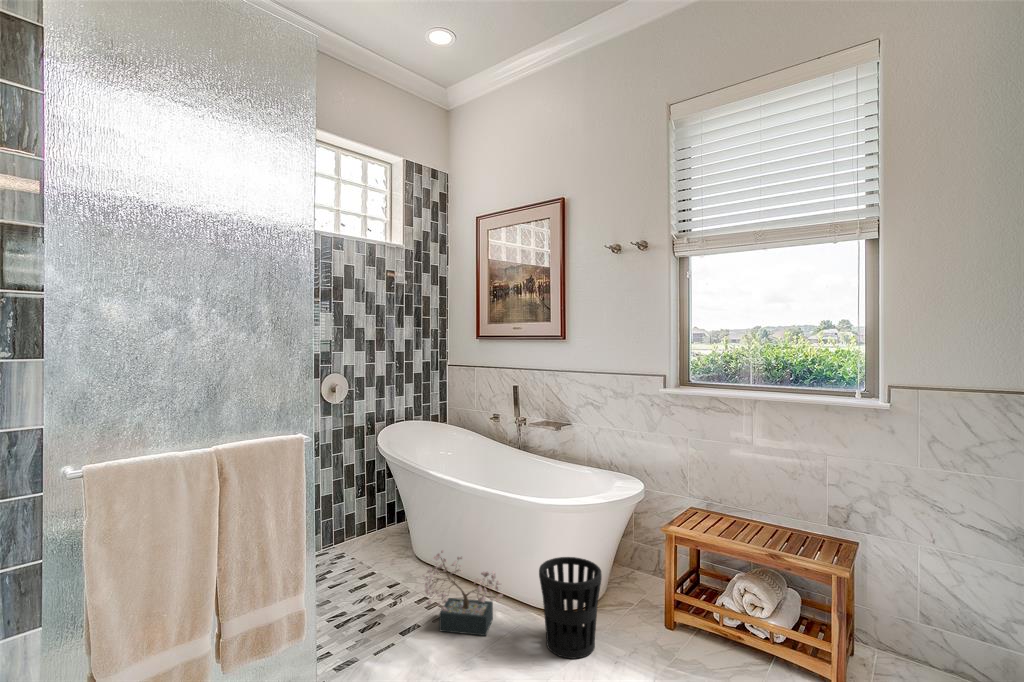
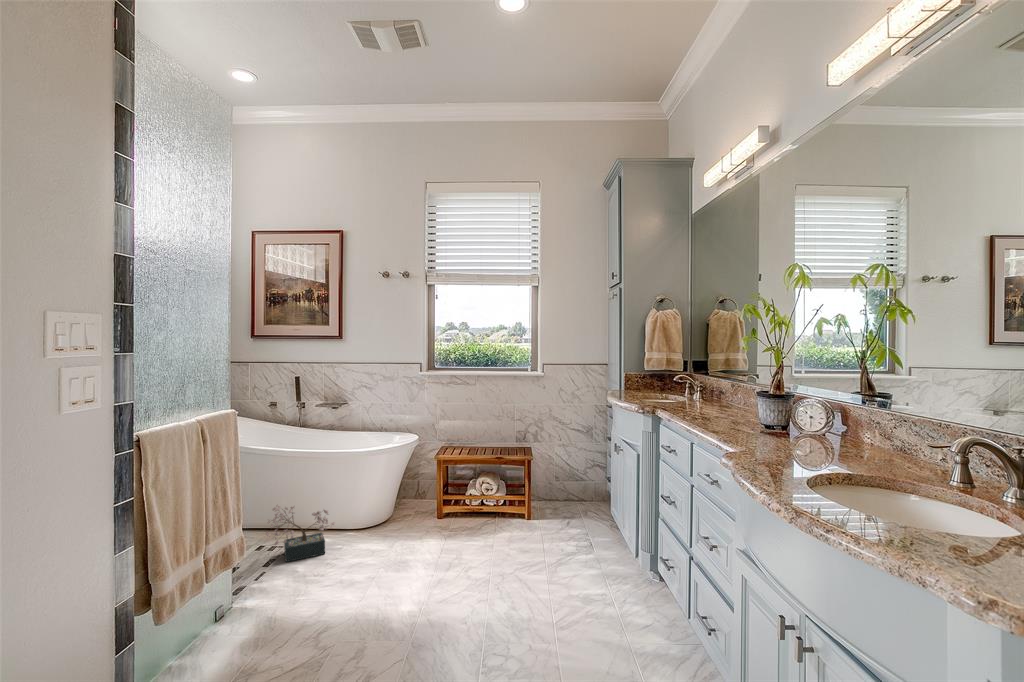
wastebasket: present [539,557,602,659] -> none [364,485,407,548]

